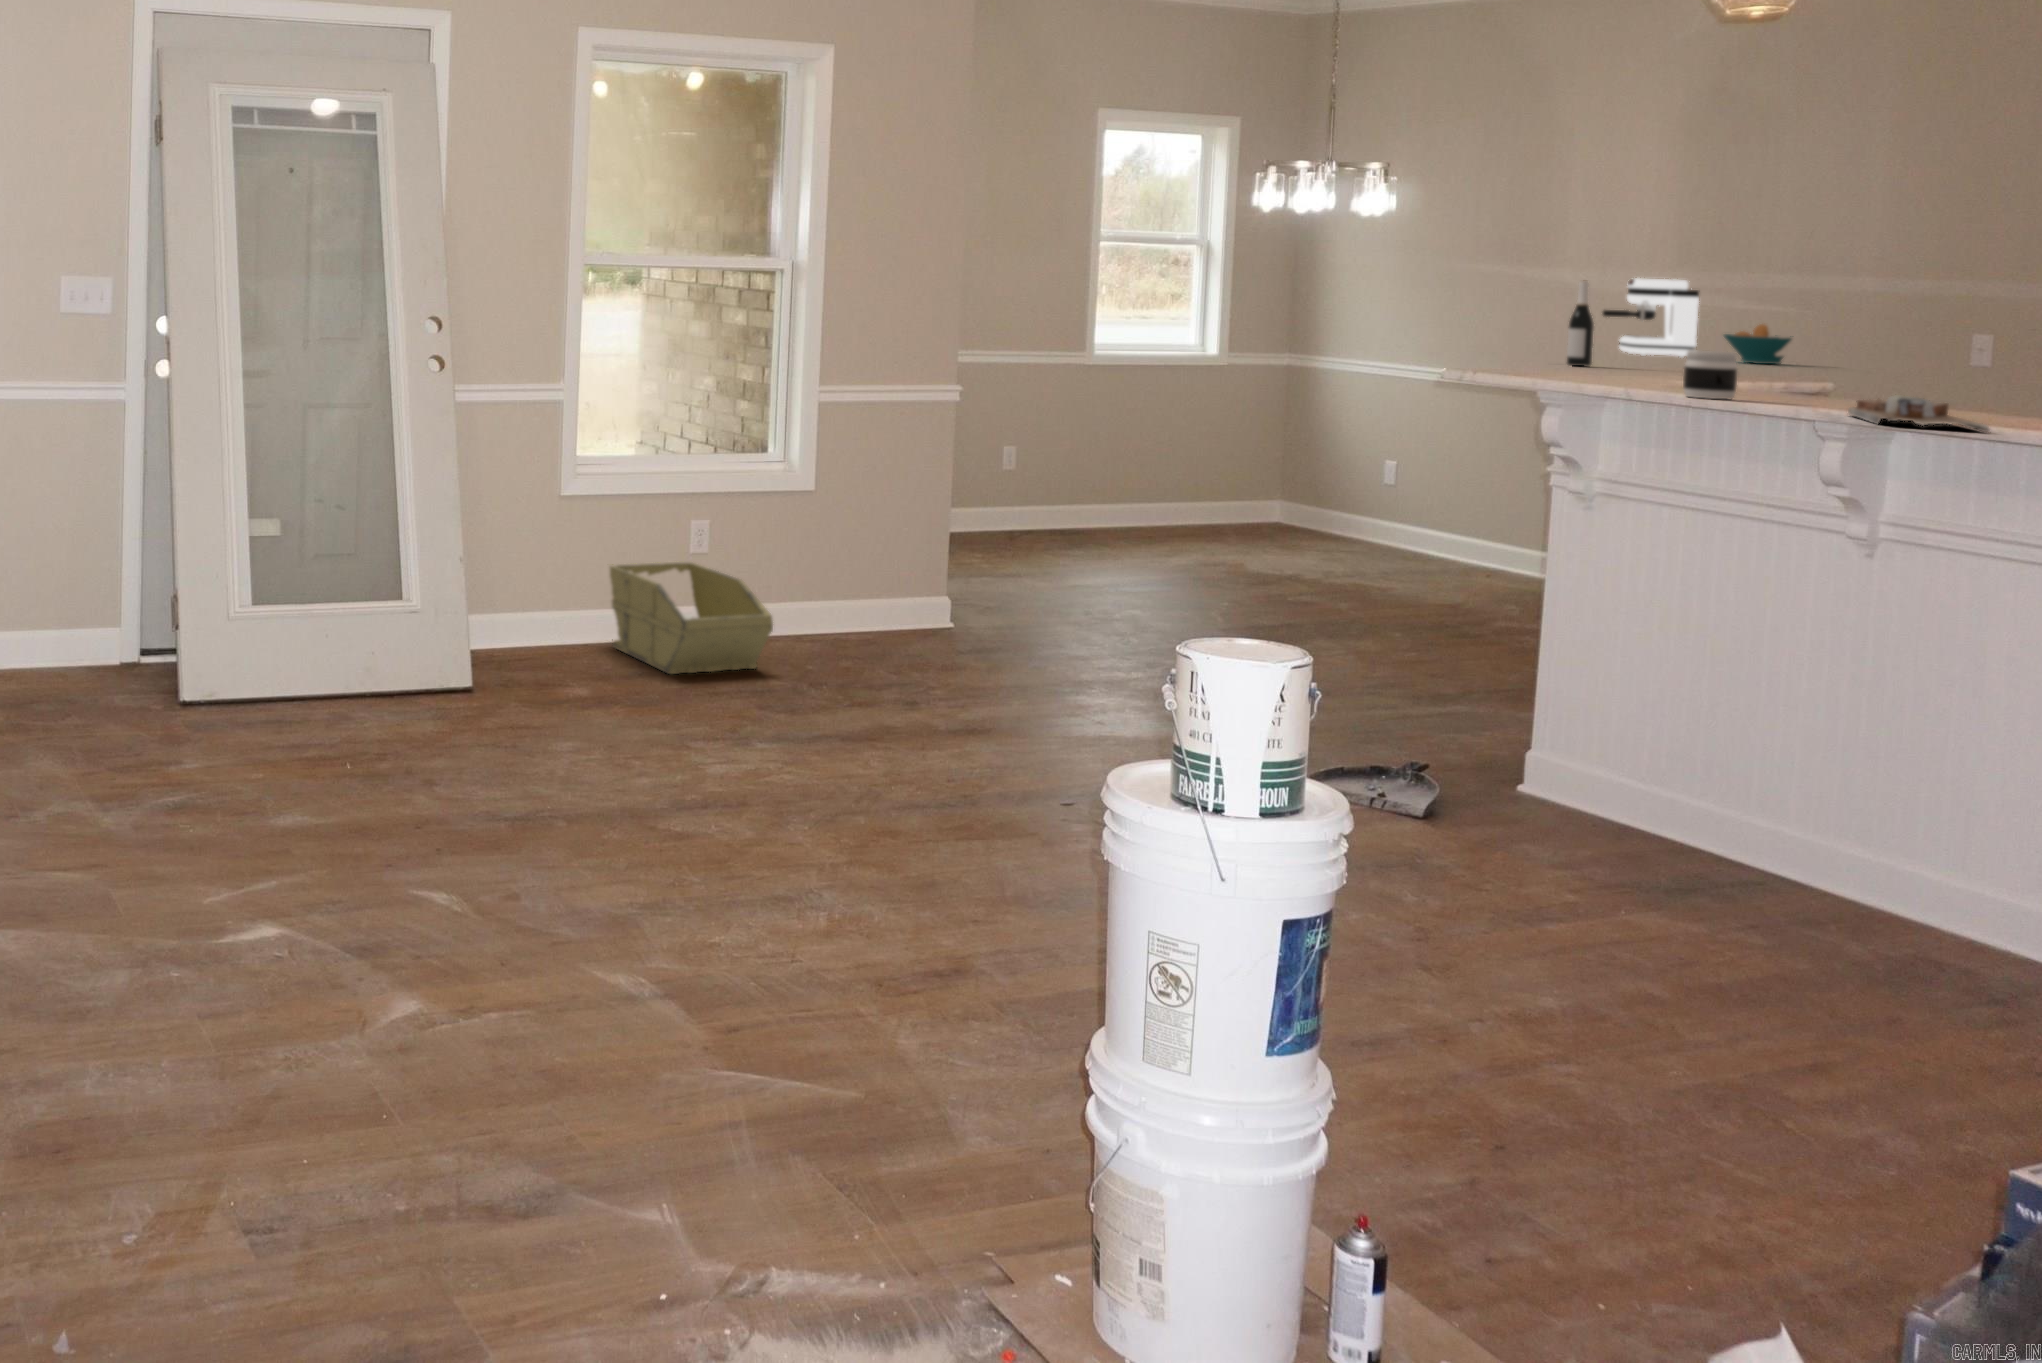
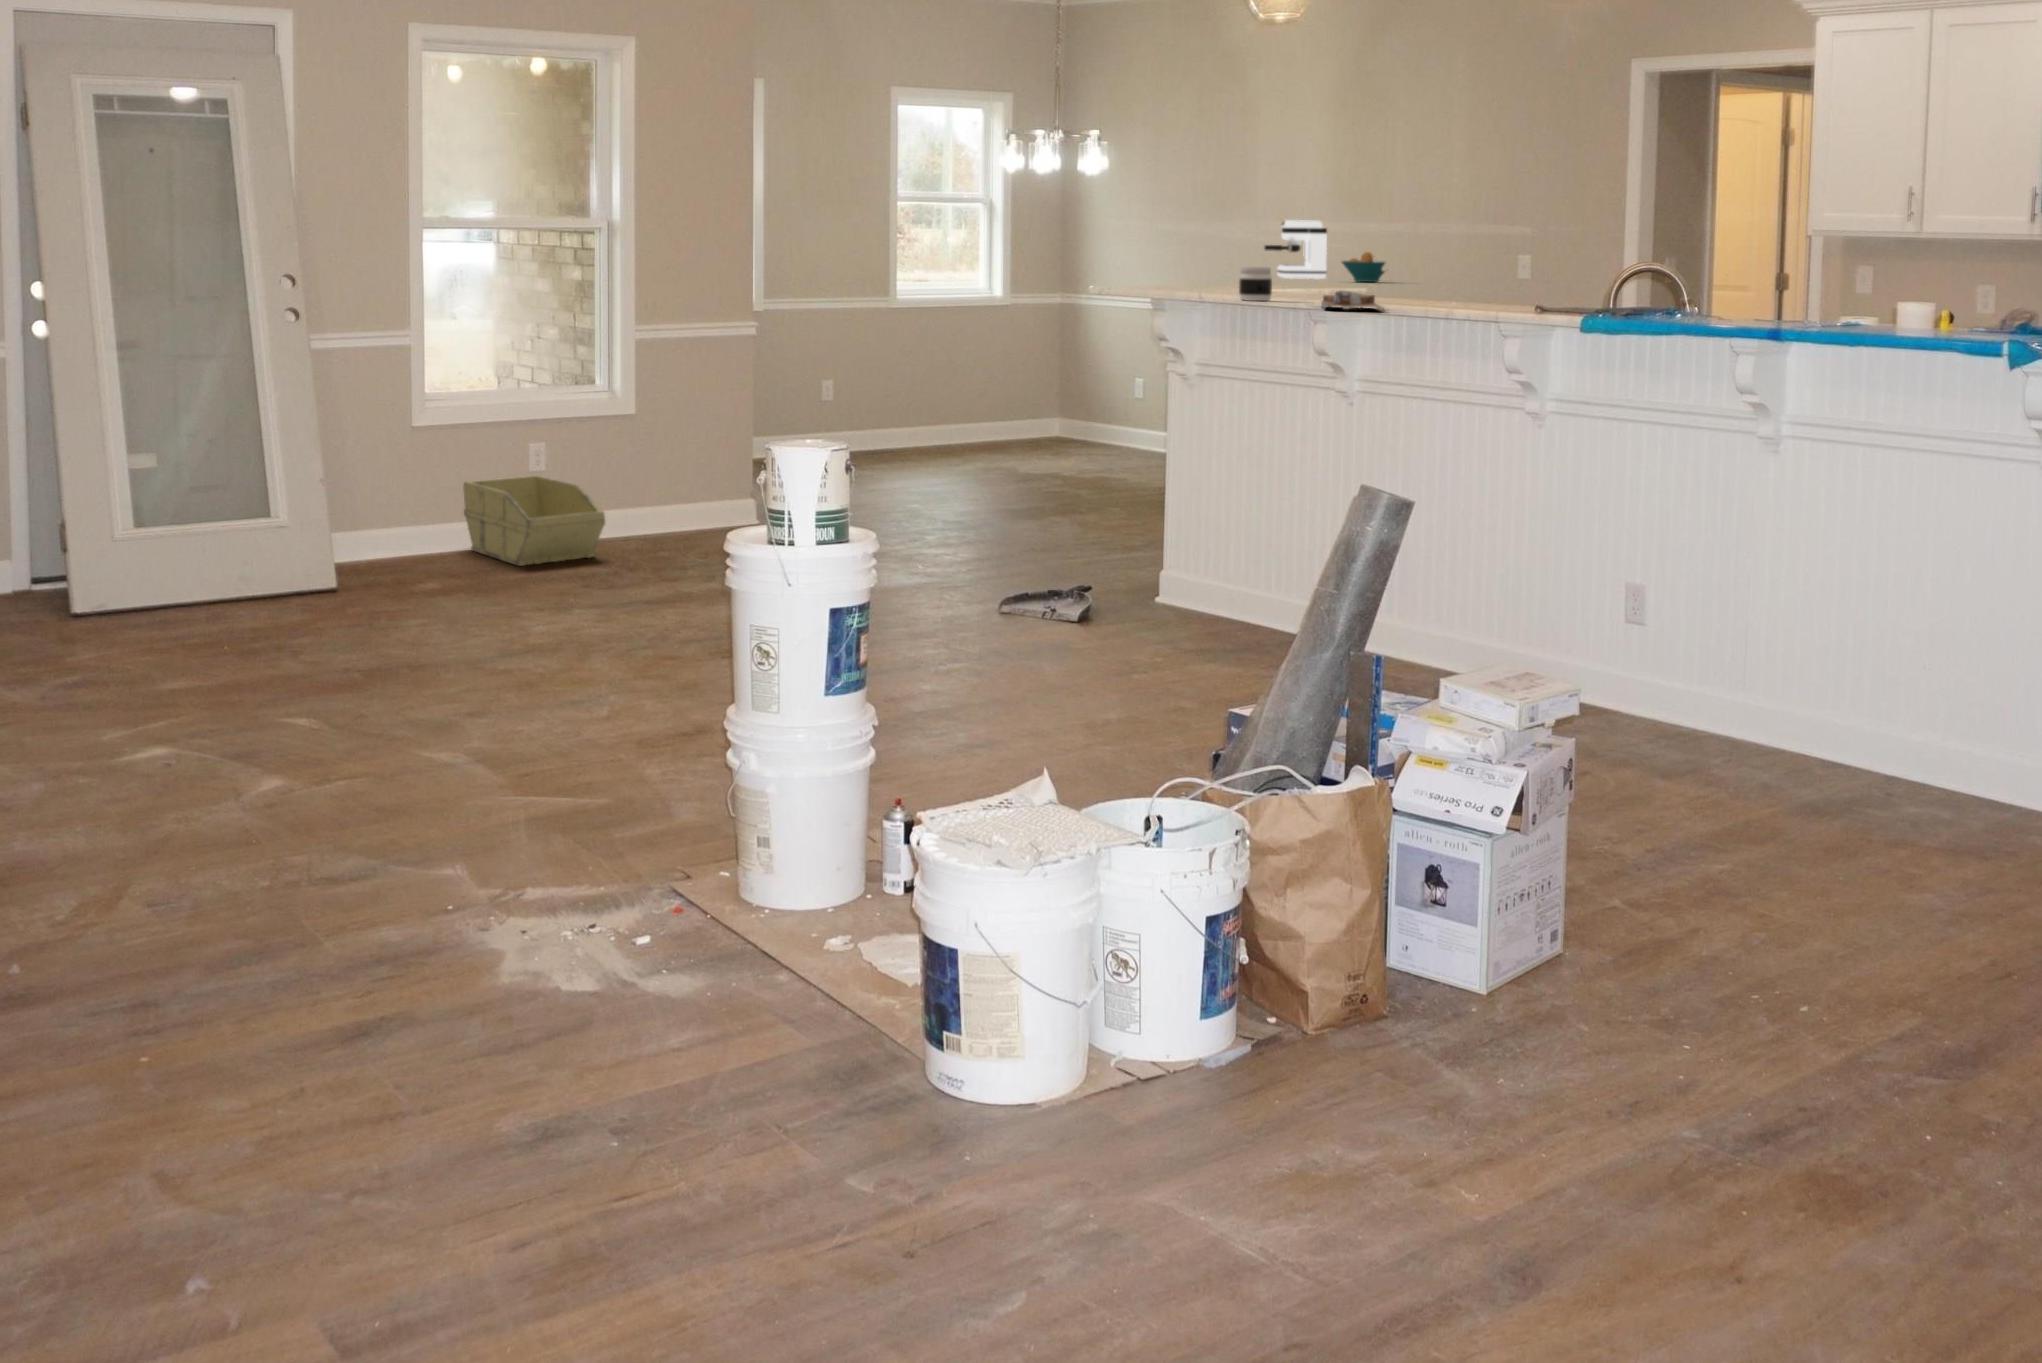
wine bottle: present [1567,281,1594,367] -> none [1211,221,1229,286]

